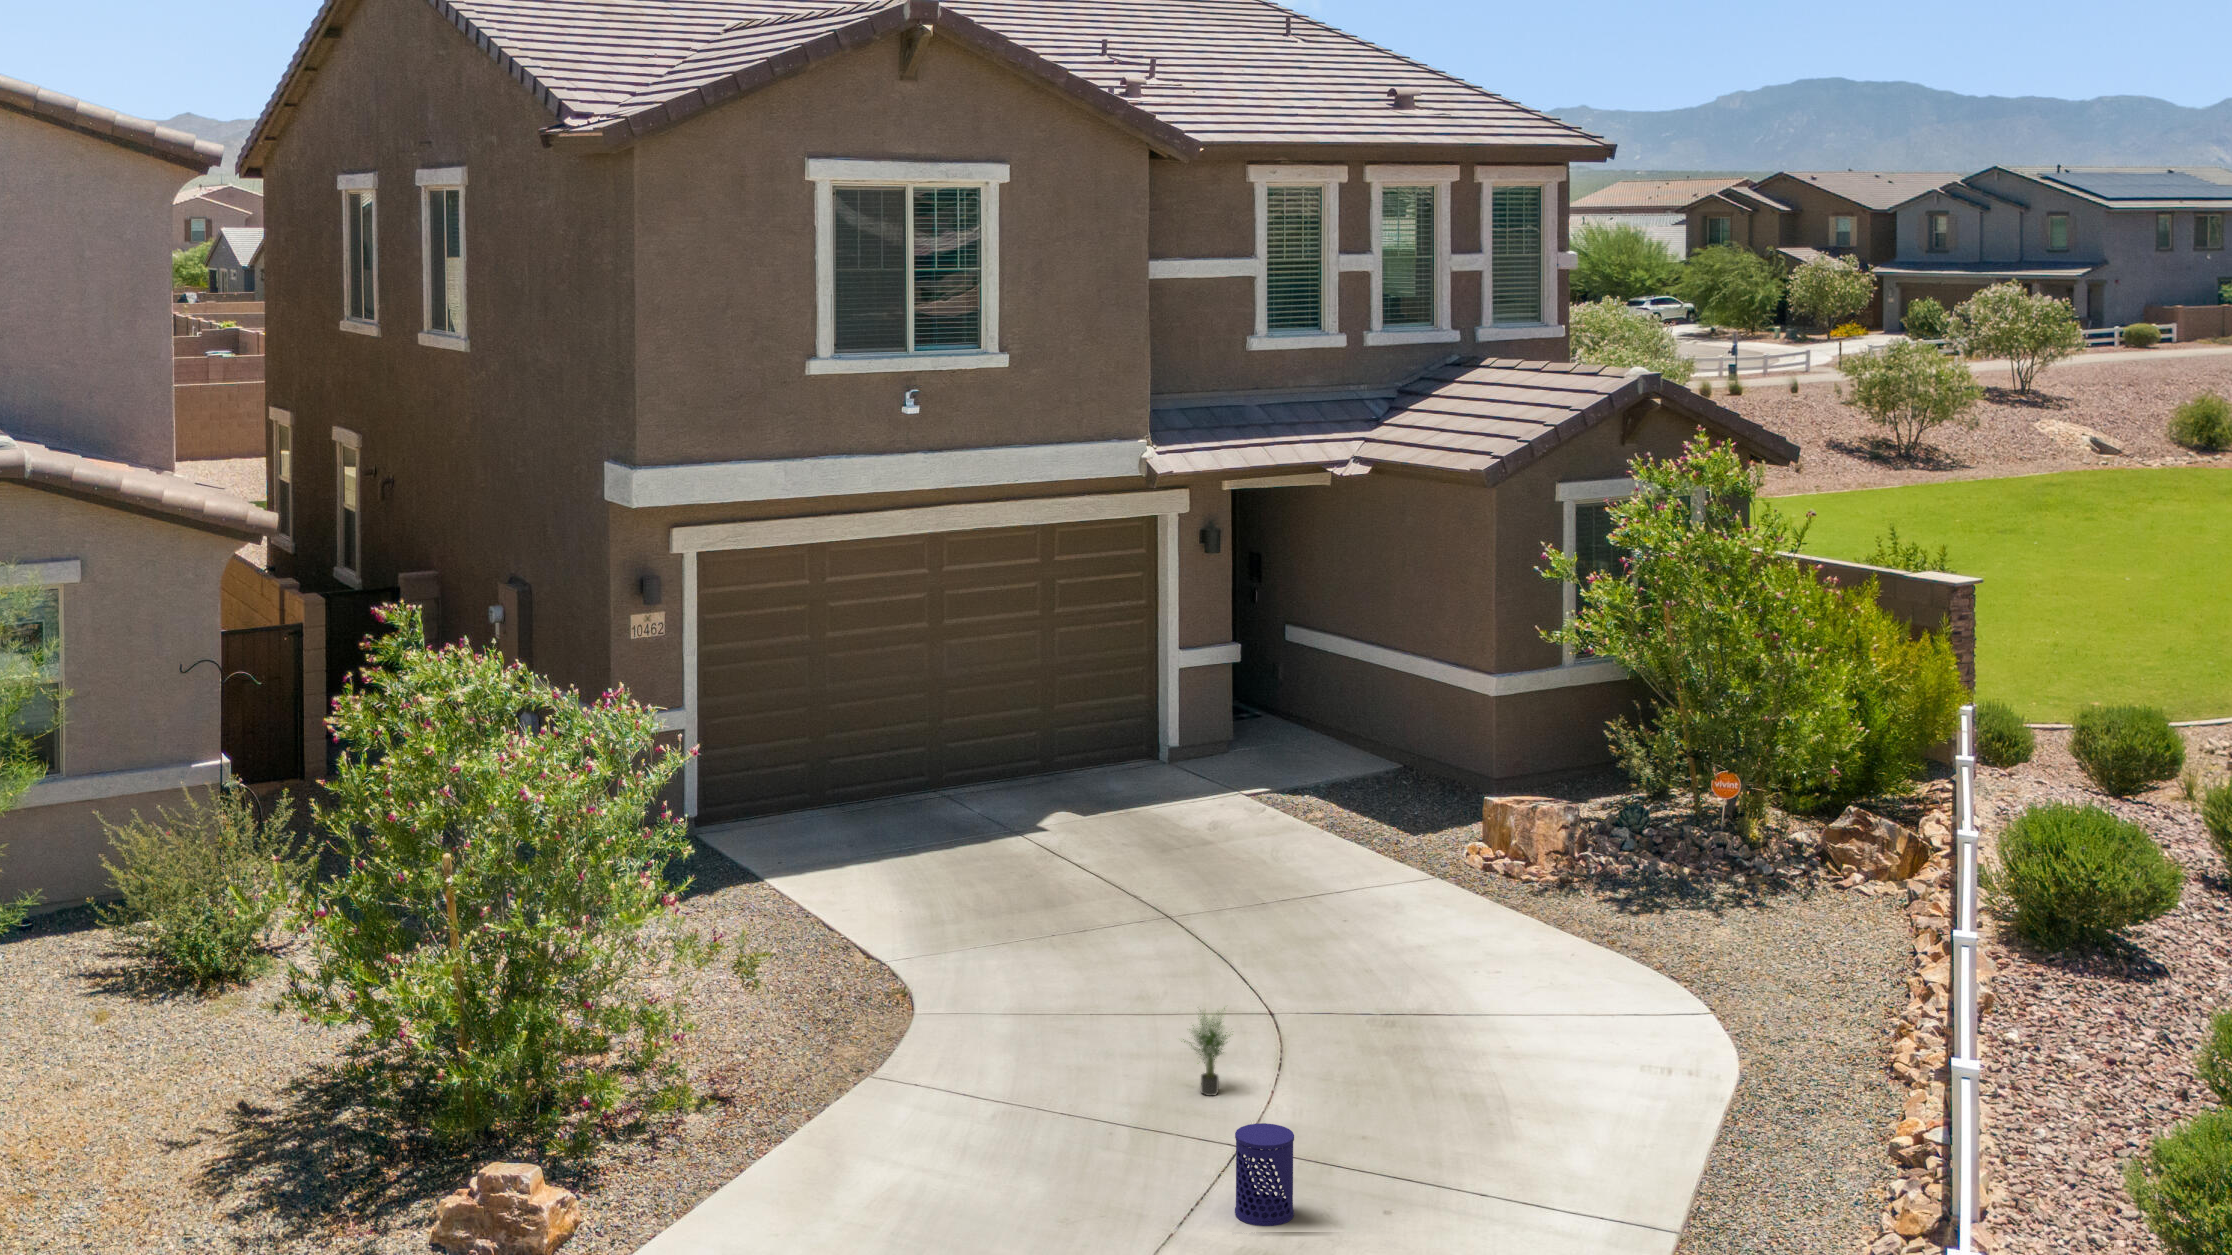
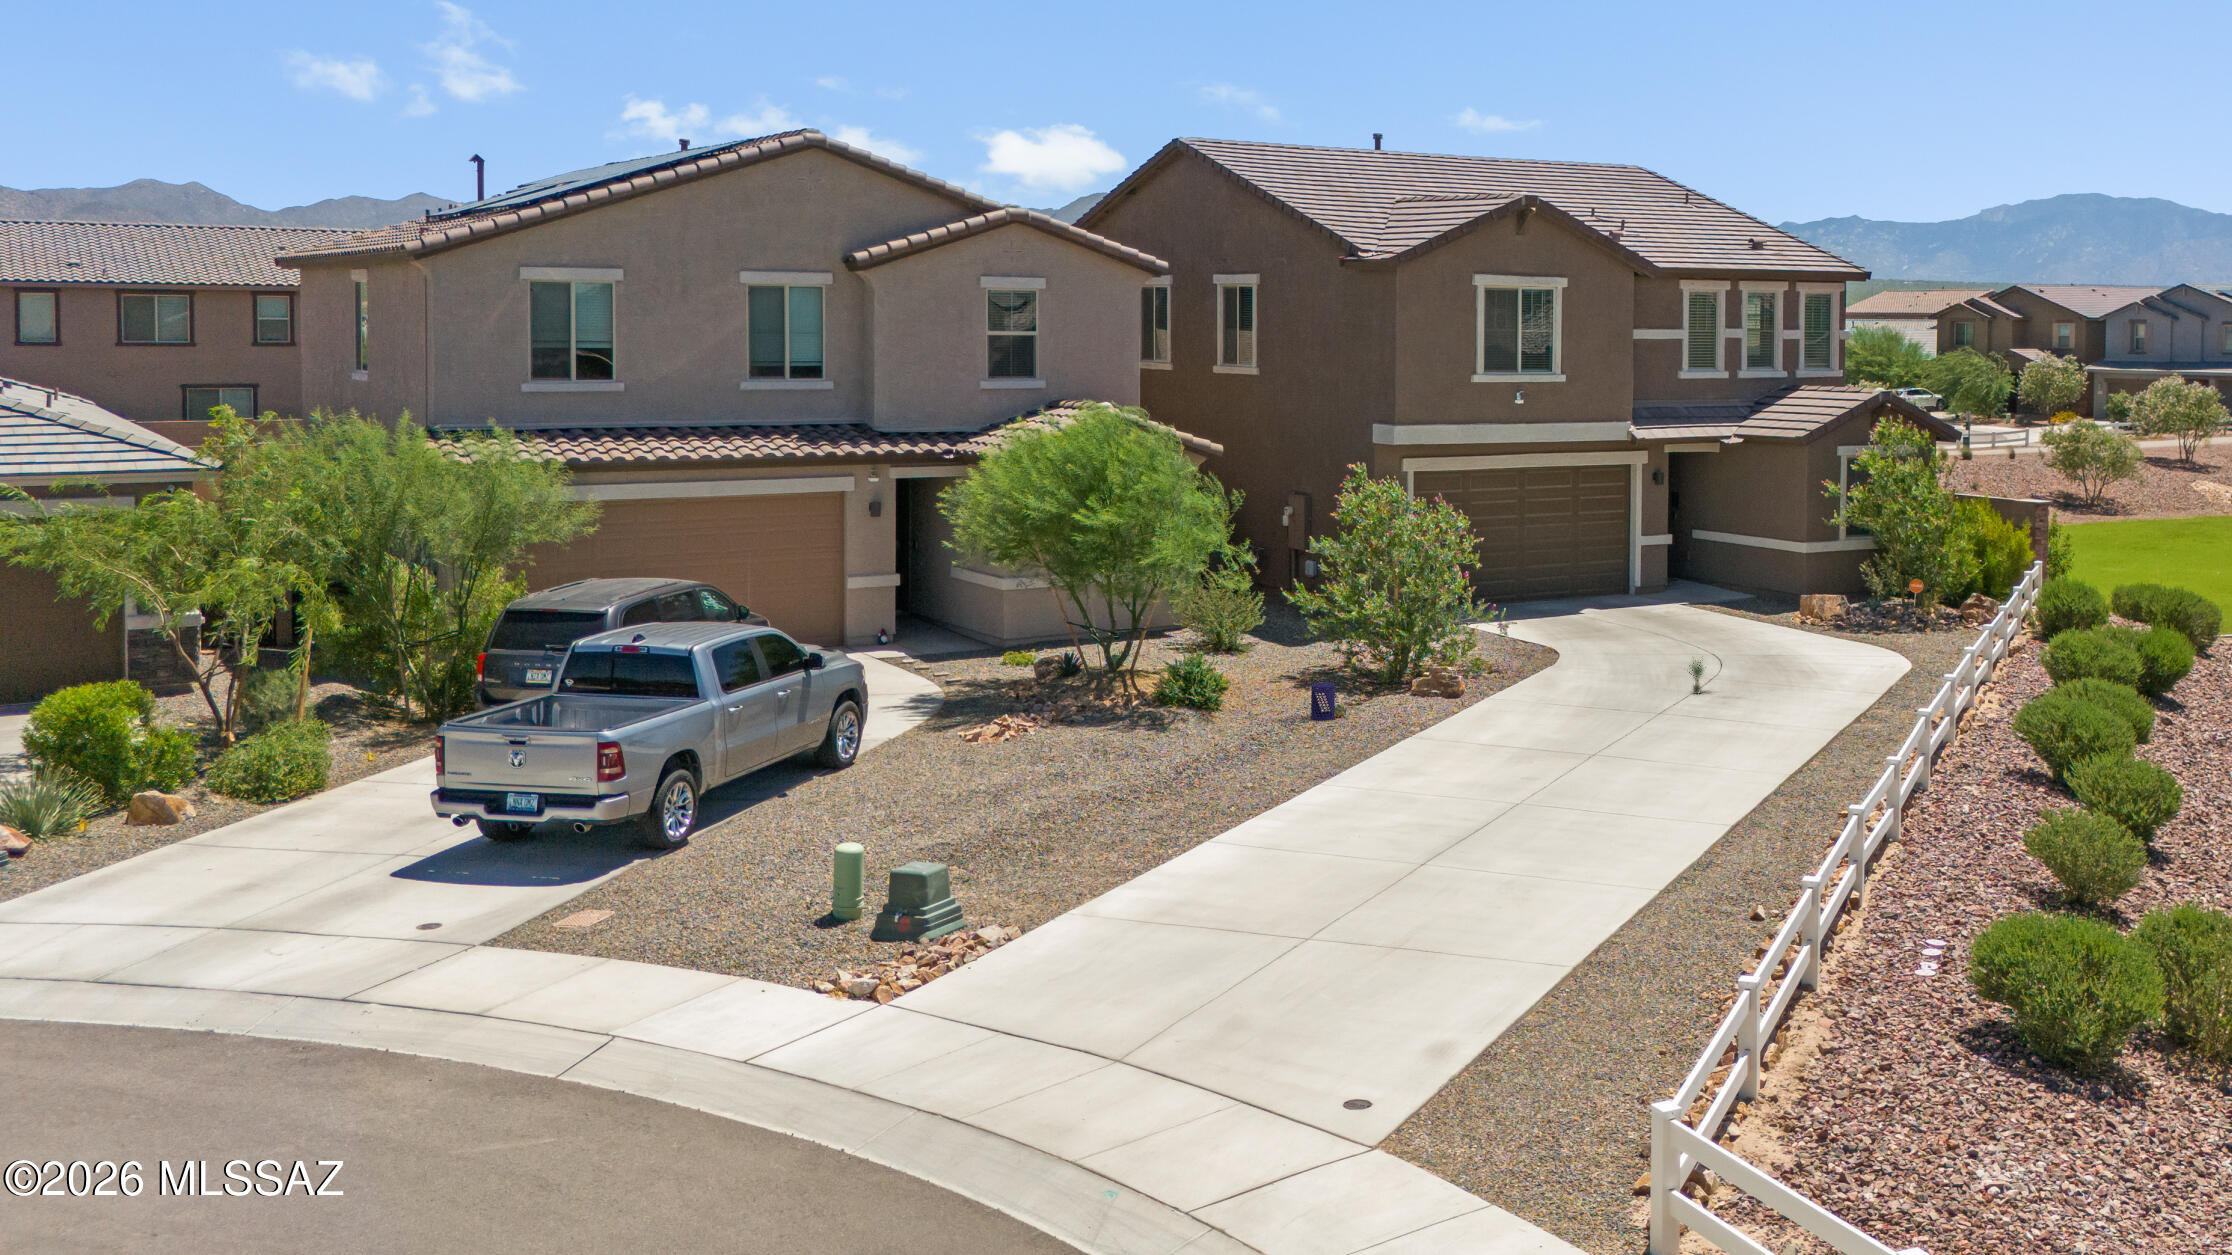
waste bin: present [1235,1123,1294,1226] -> present [1311,682,1335,721]

